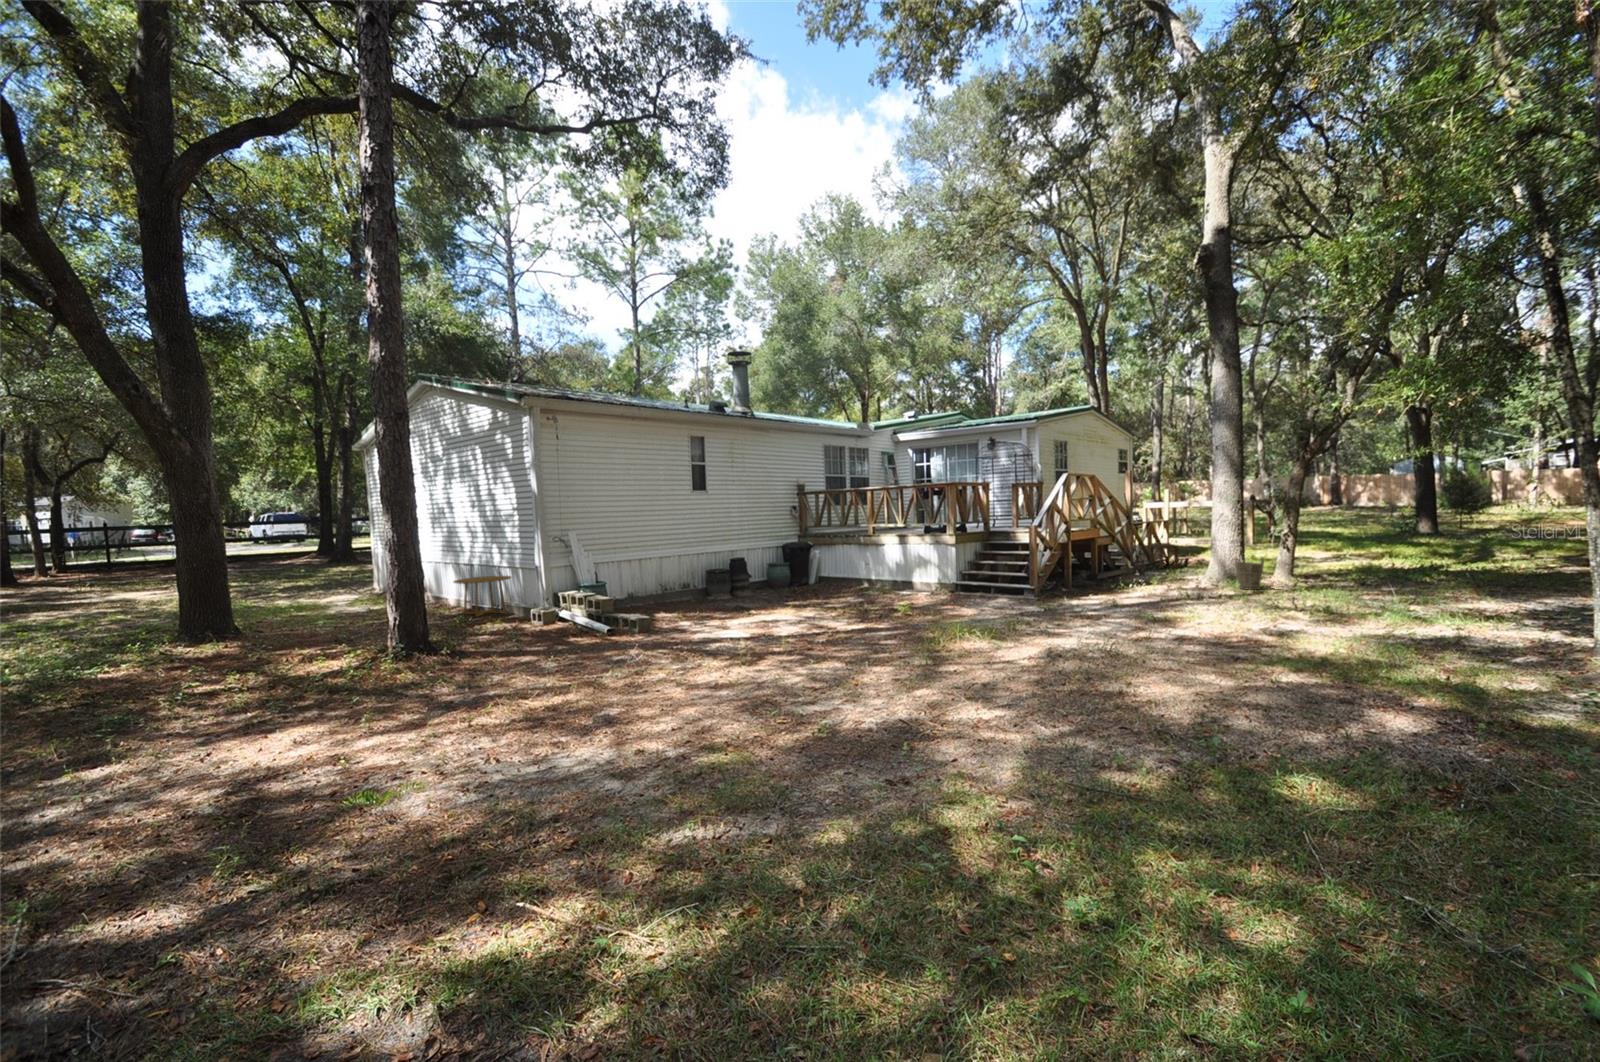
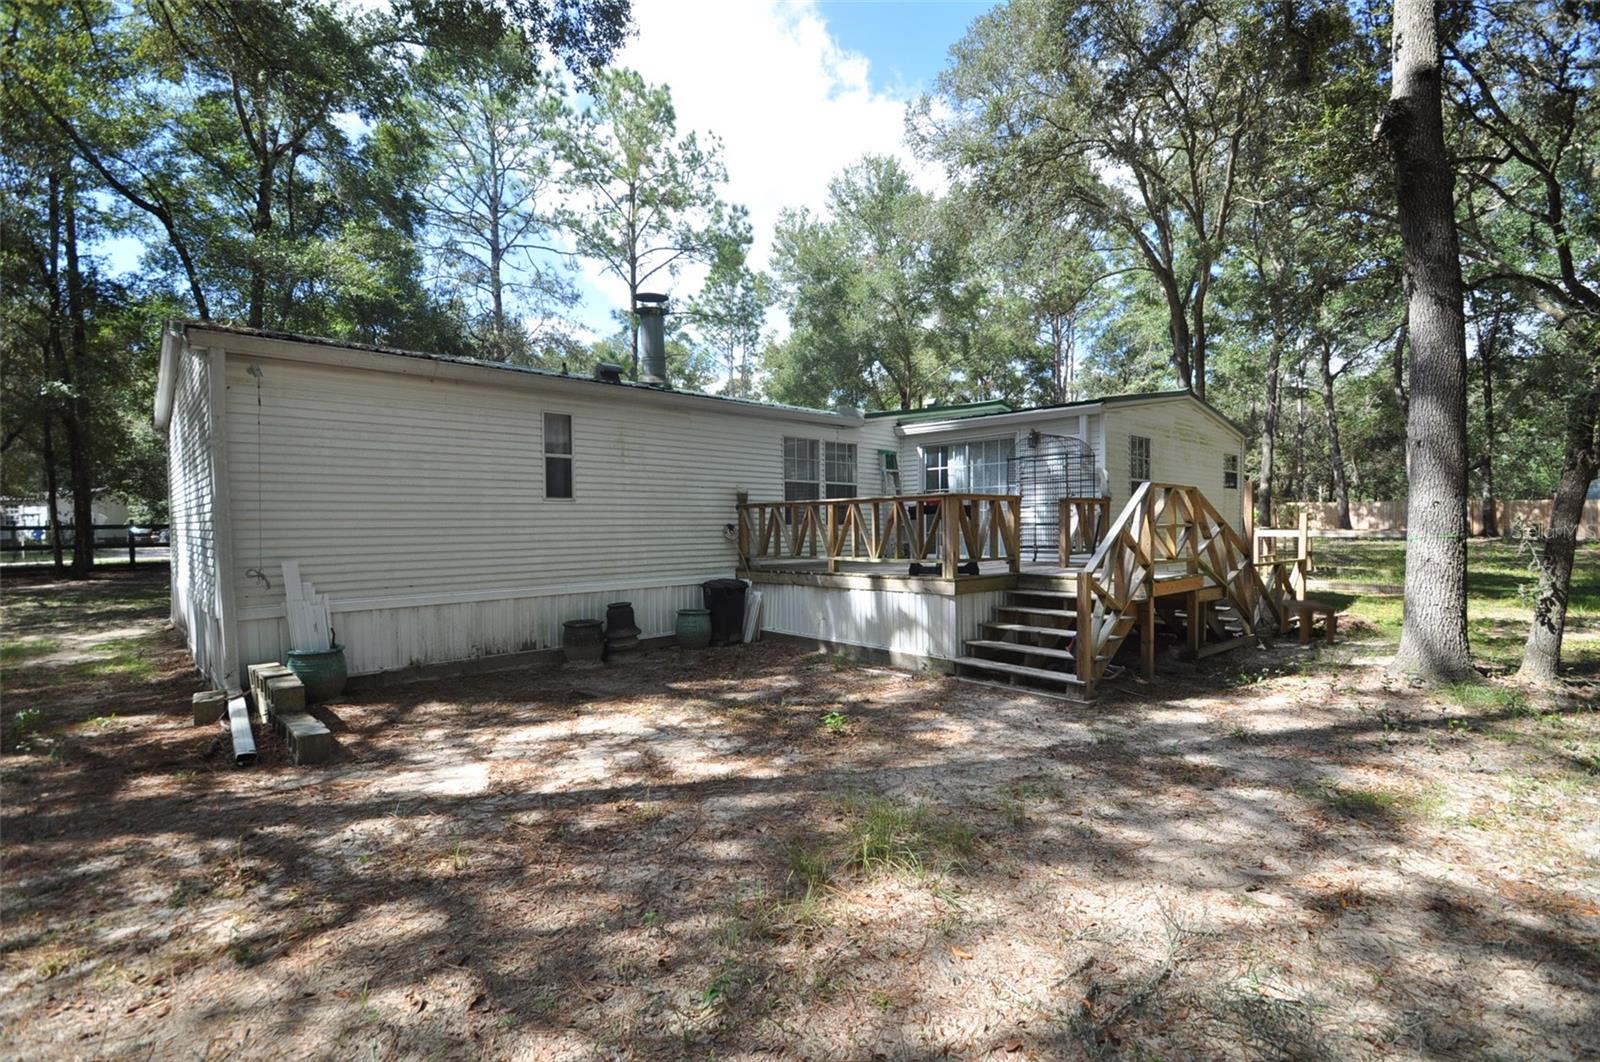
bucket: present [1235,558,1264,590] -> none [1469,646,1533,710]
round table: present [454,576,511,617] -> none [103,623,220,694]

